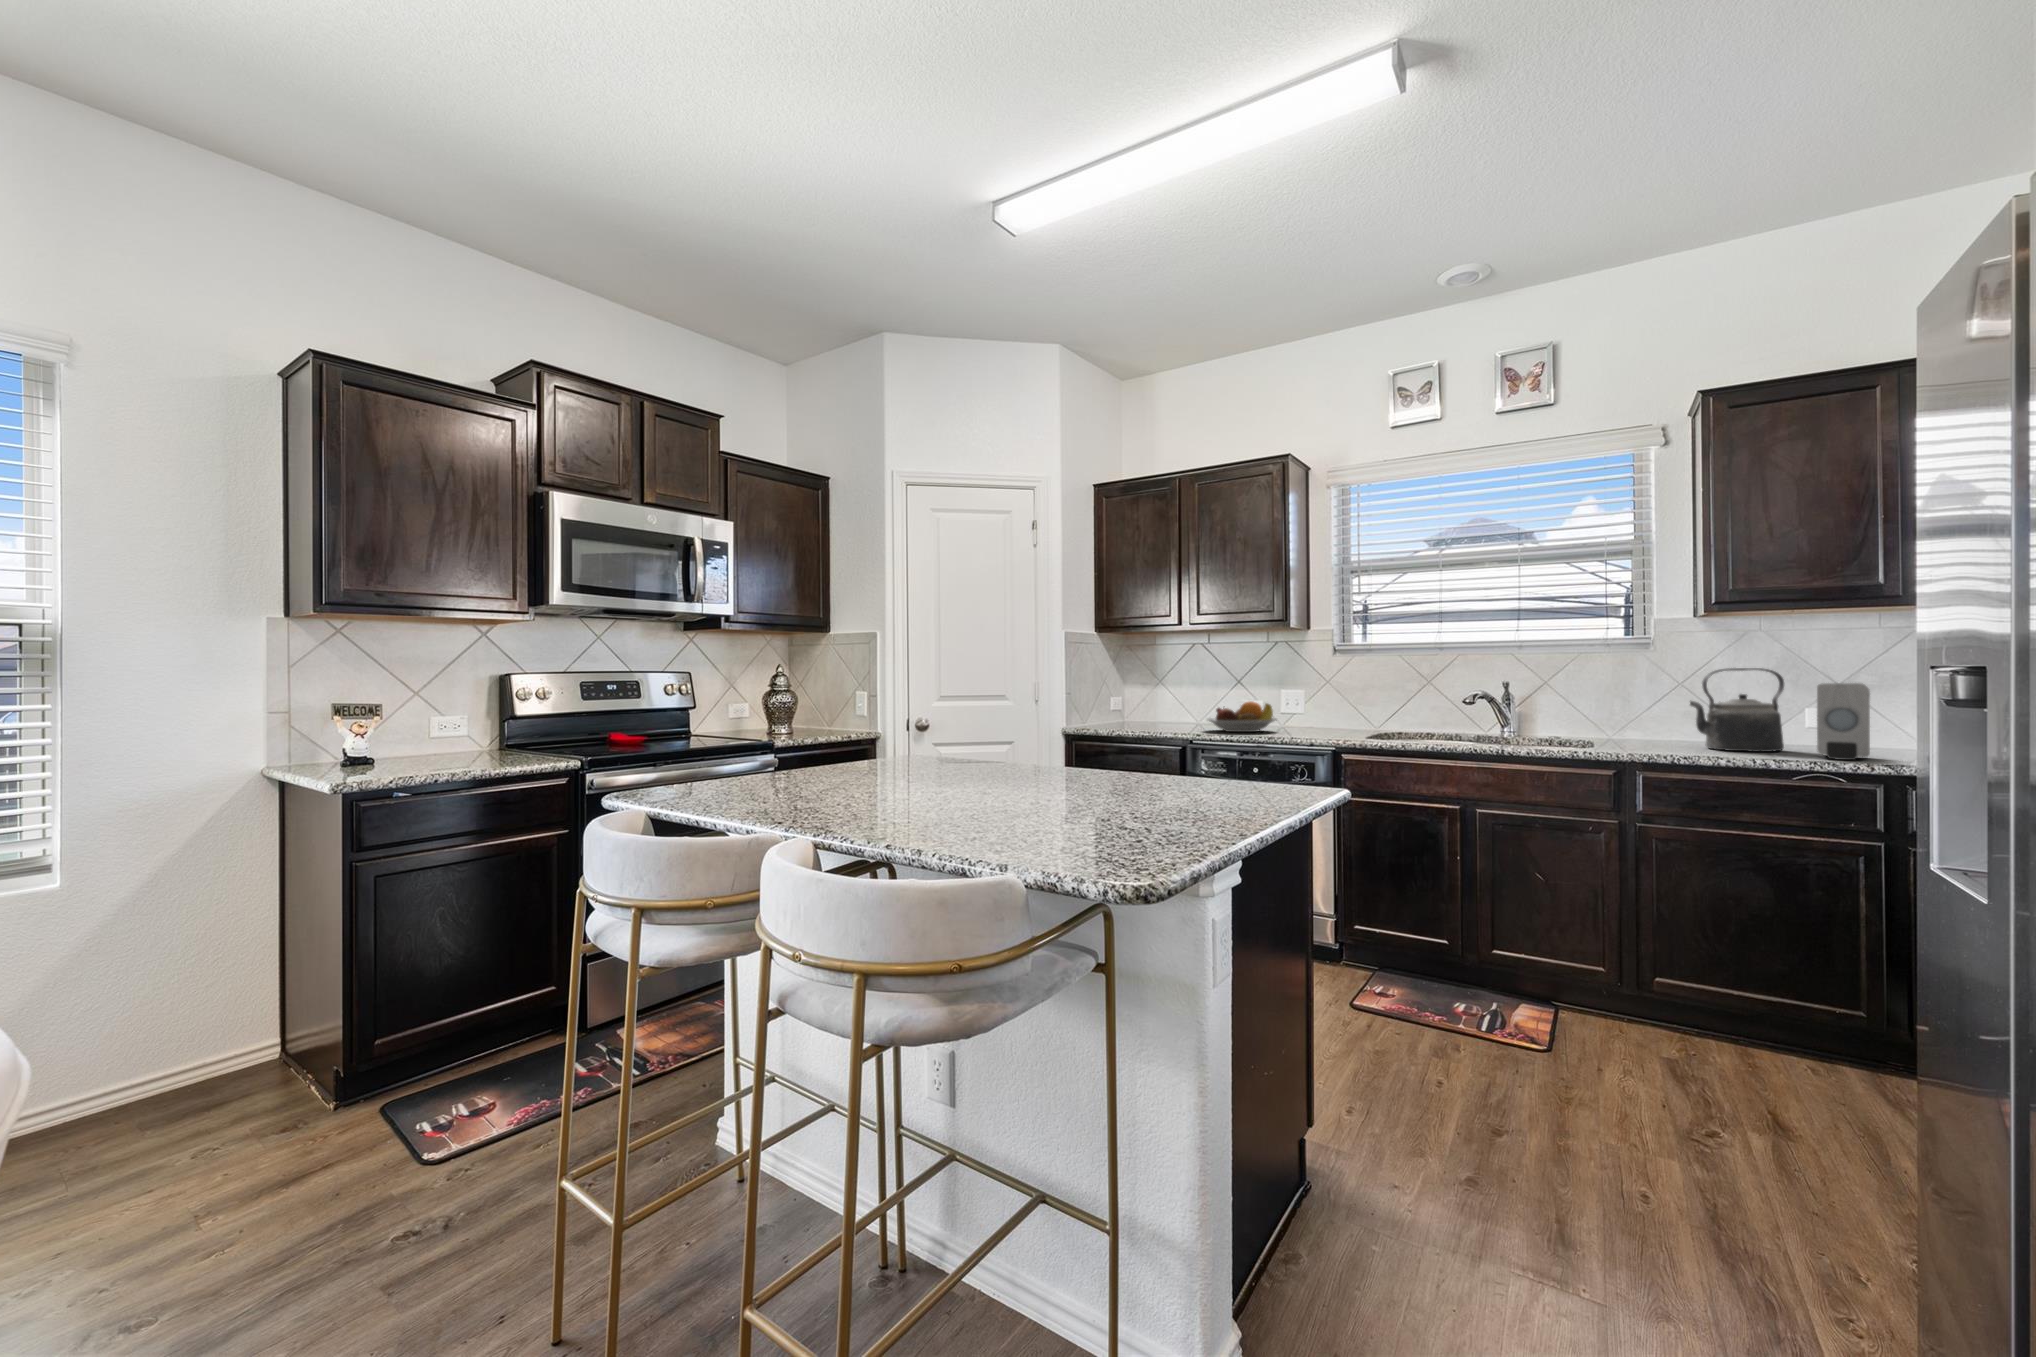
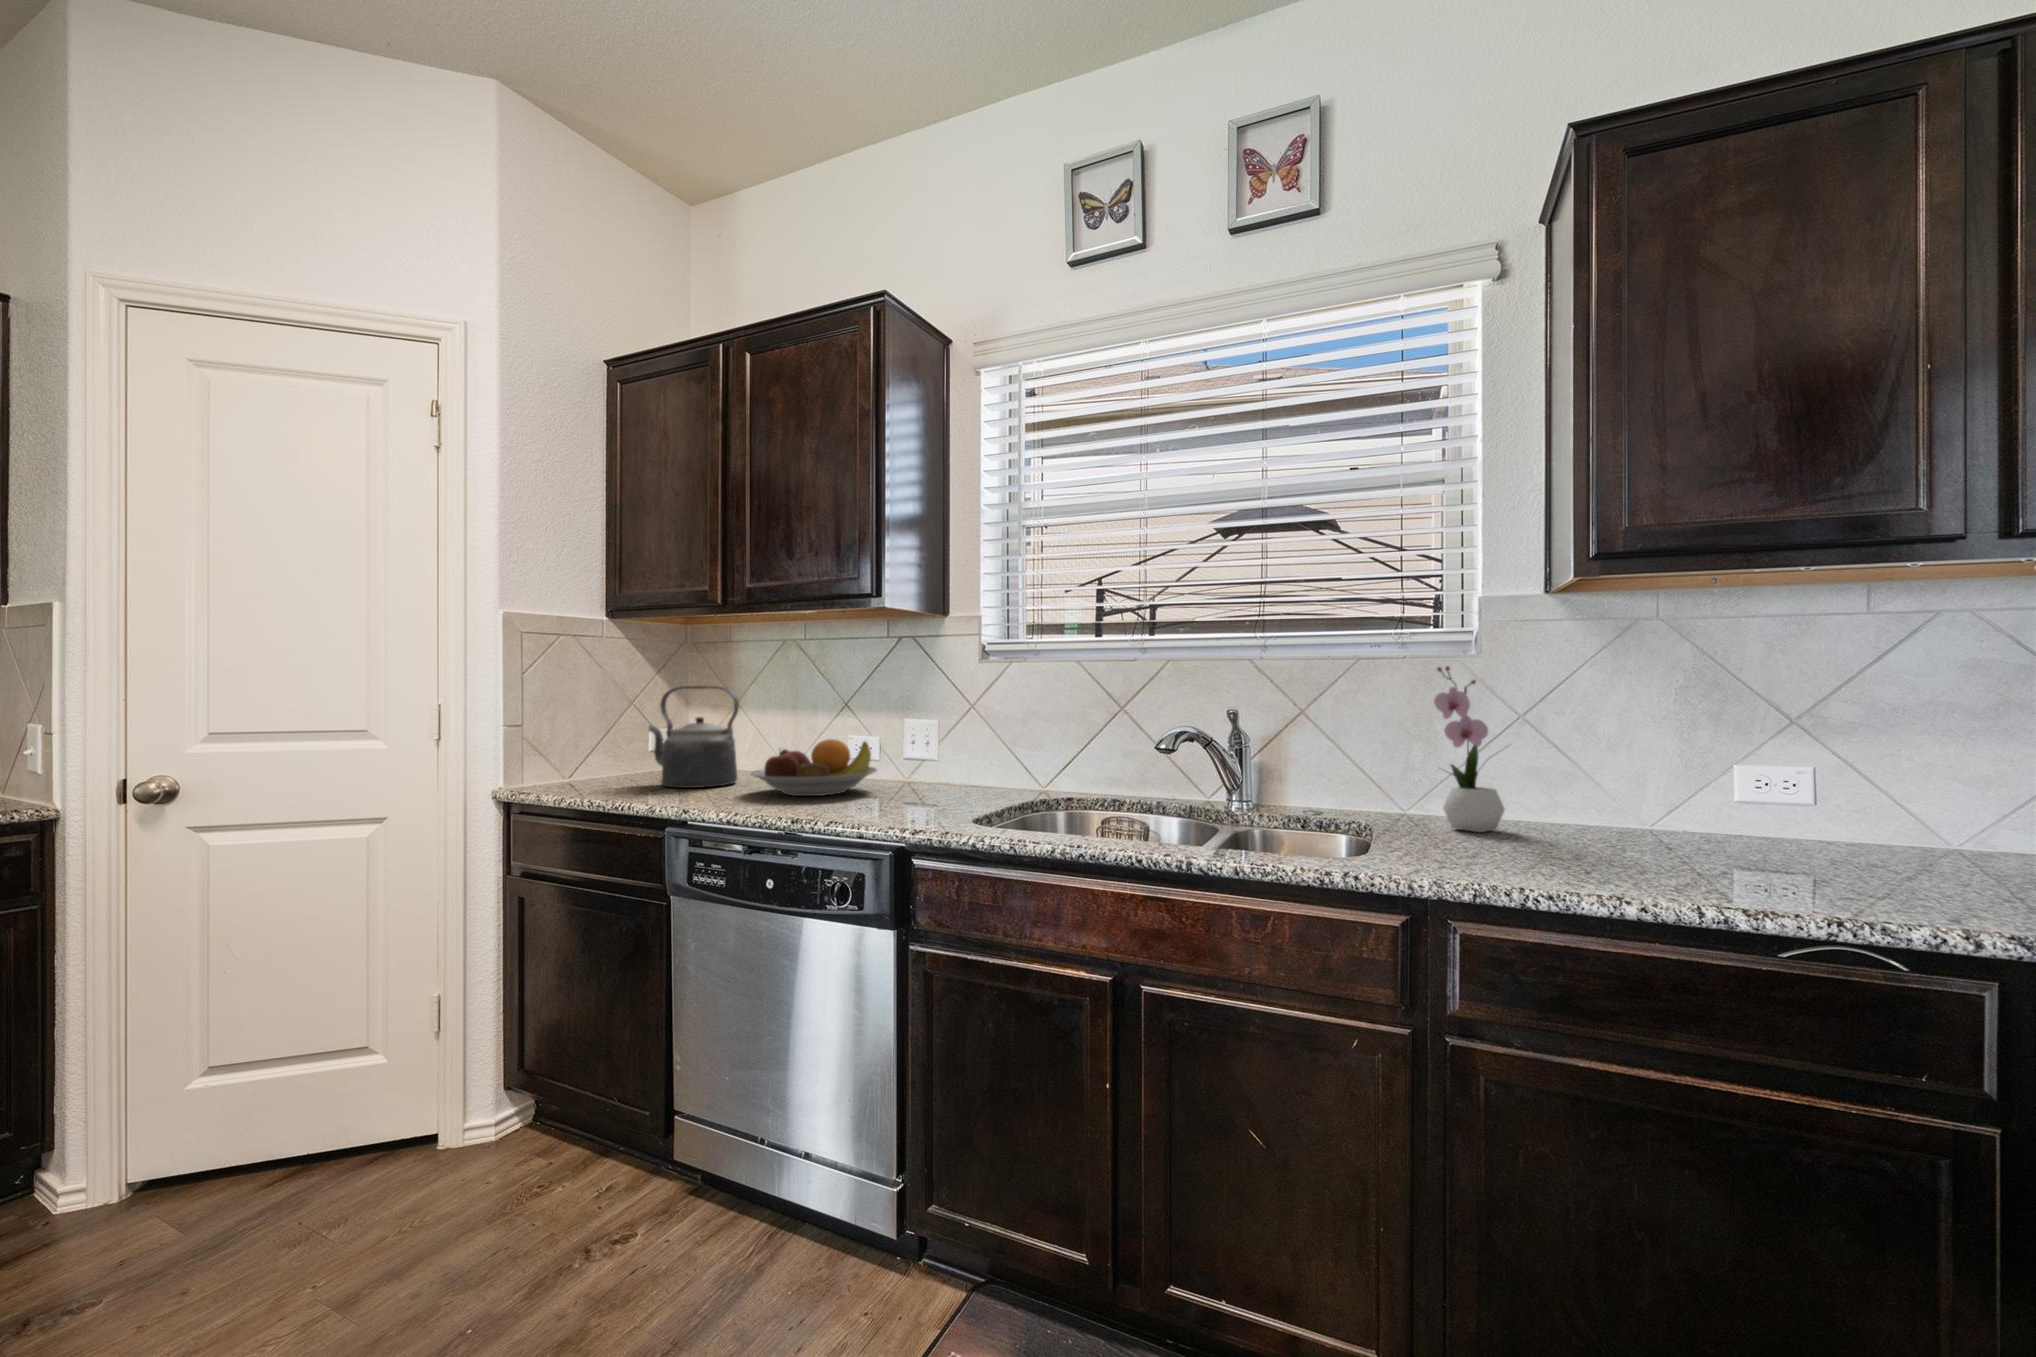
flower arrangement: none [1627,657,1672,743] -> present [1434,666,1505,832]
kettle: present [1690,668,1784,752] -> present [649,686,739,788]
soap dispenser: present [1817,683,1870,760] -> none [1816,730,1945,915]

